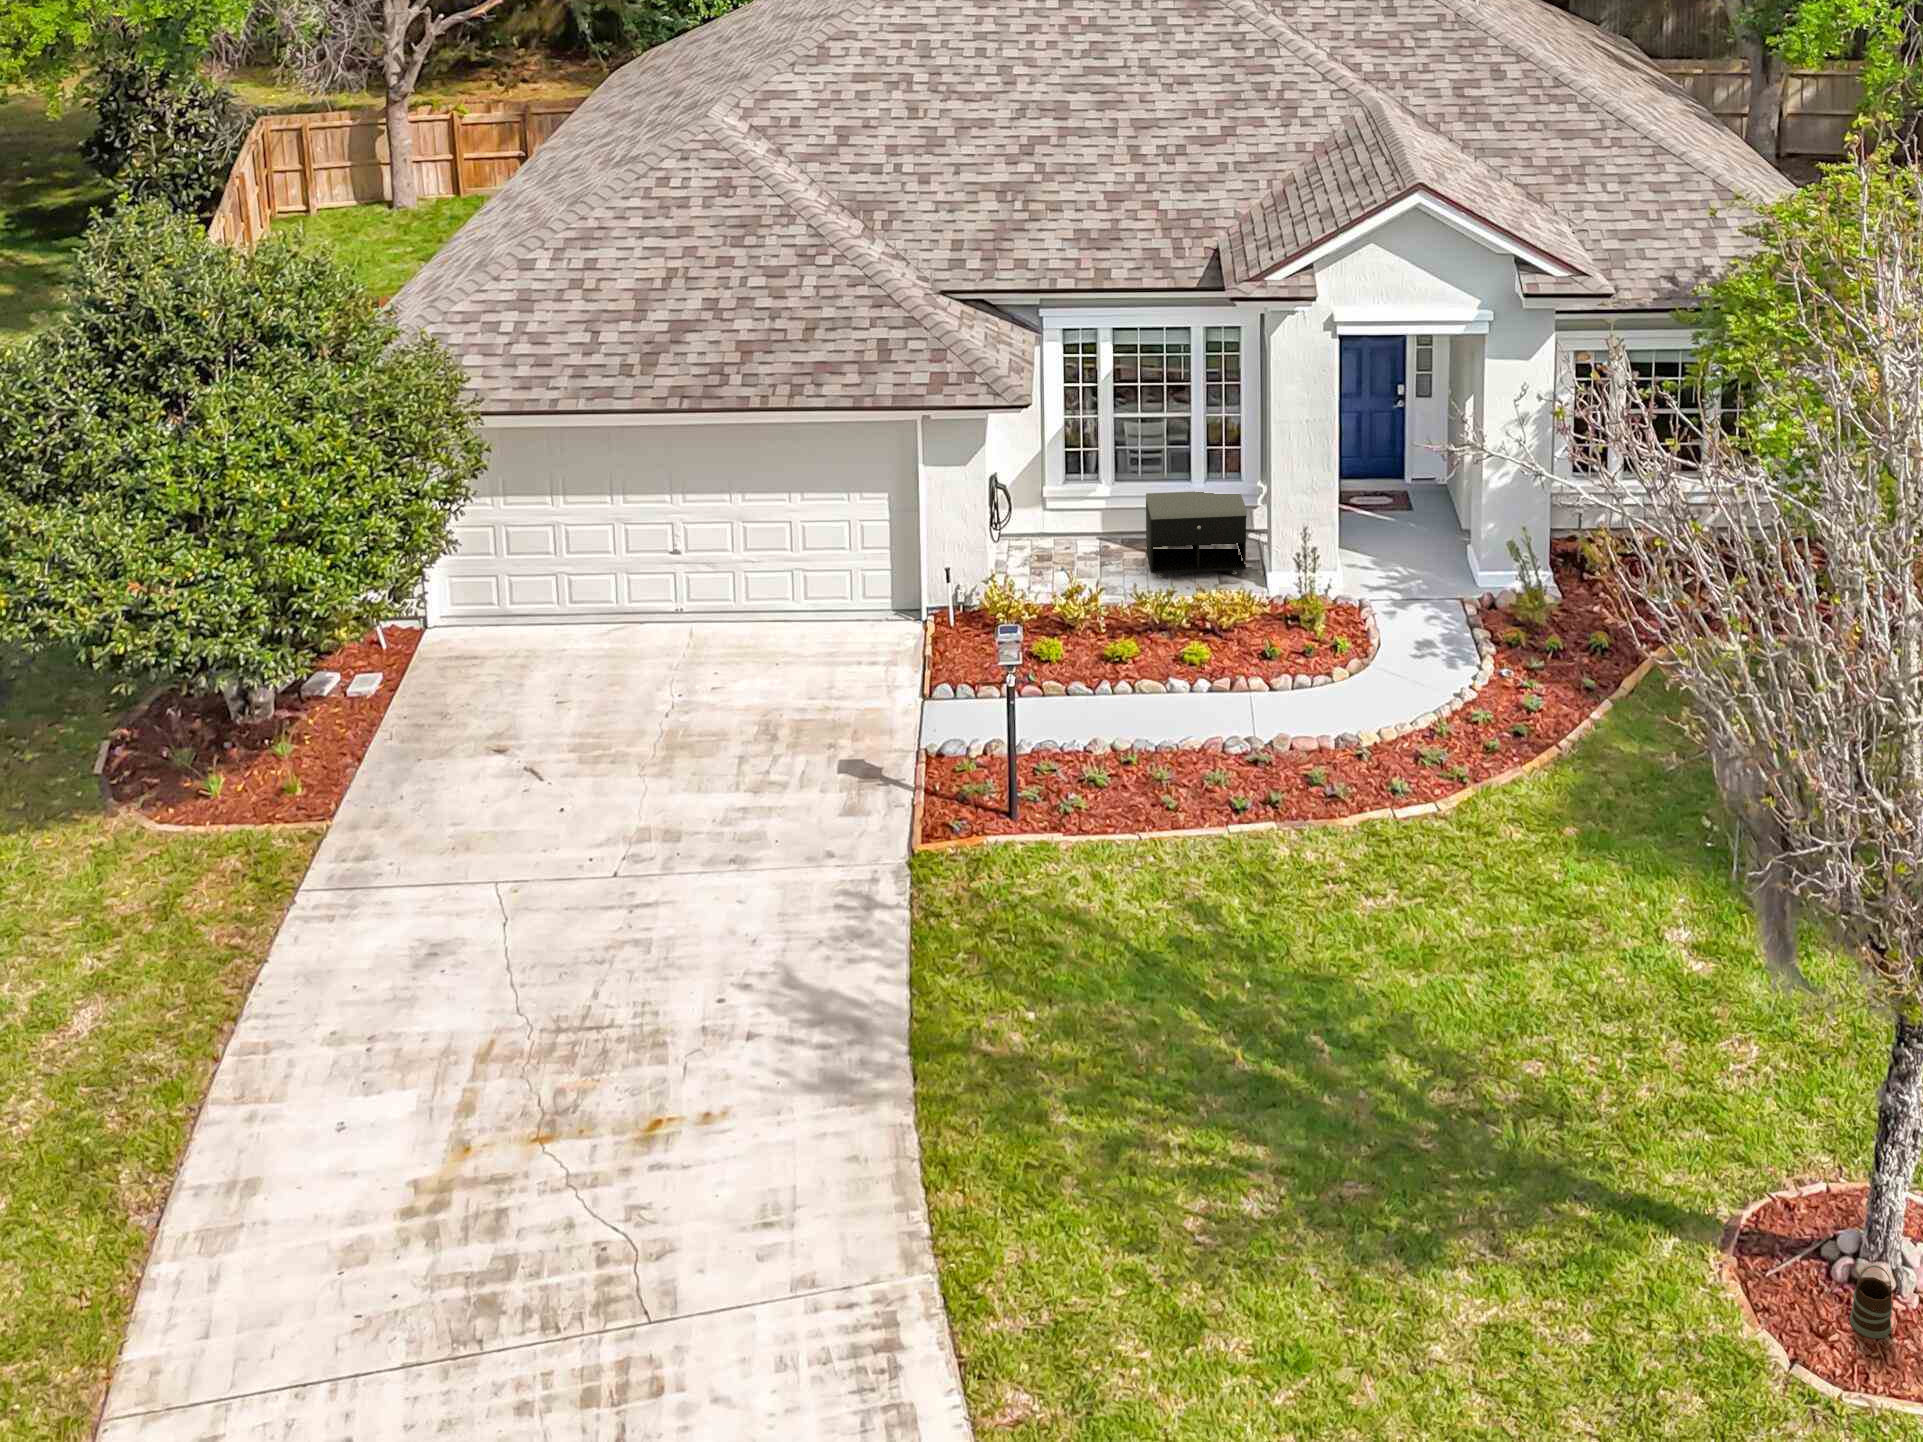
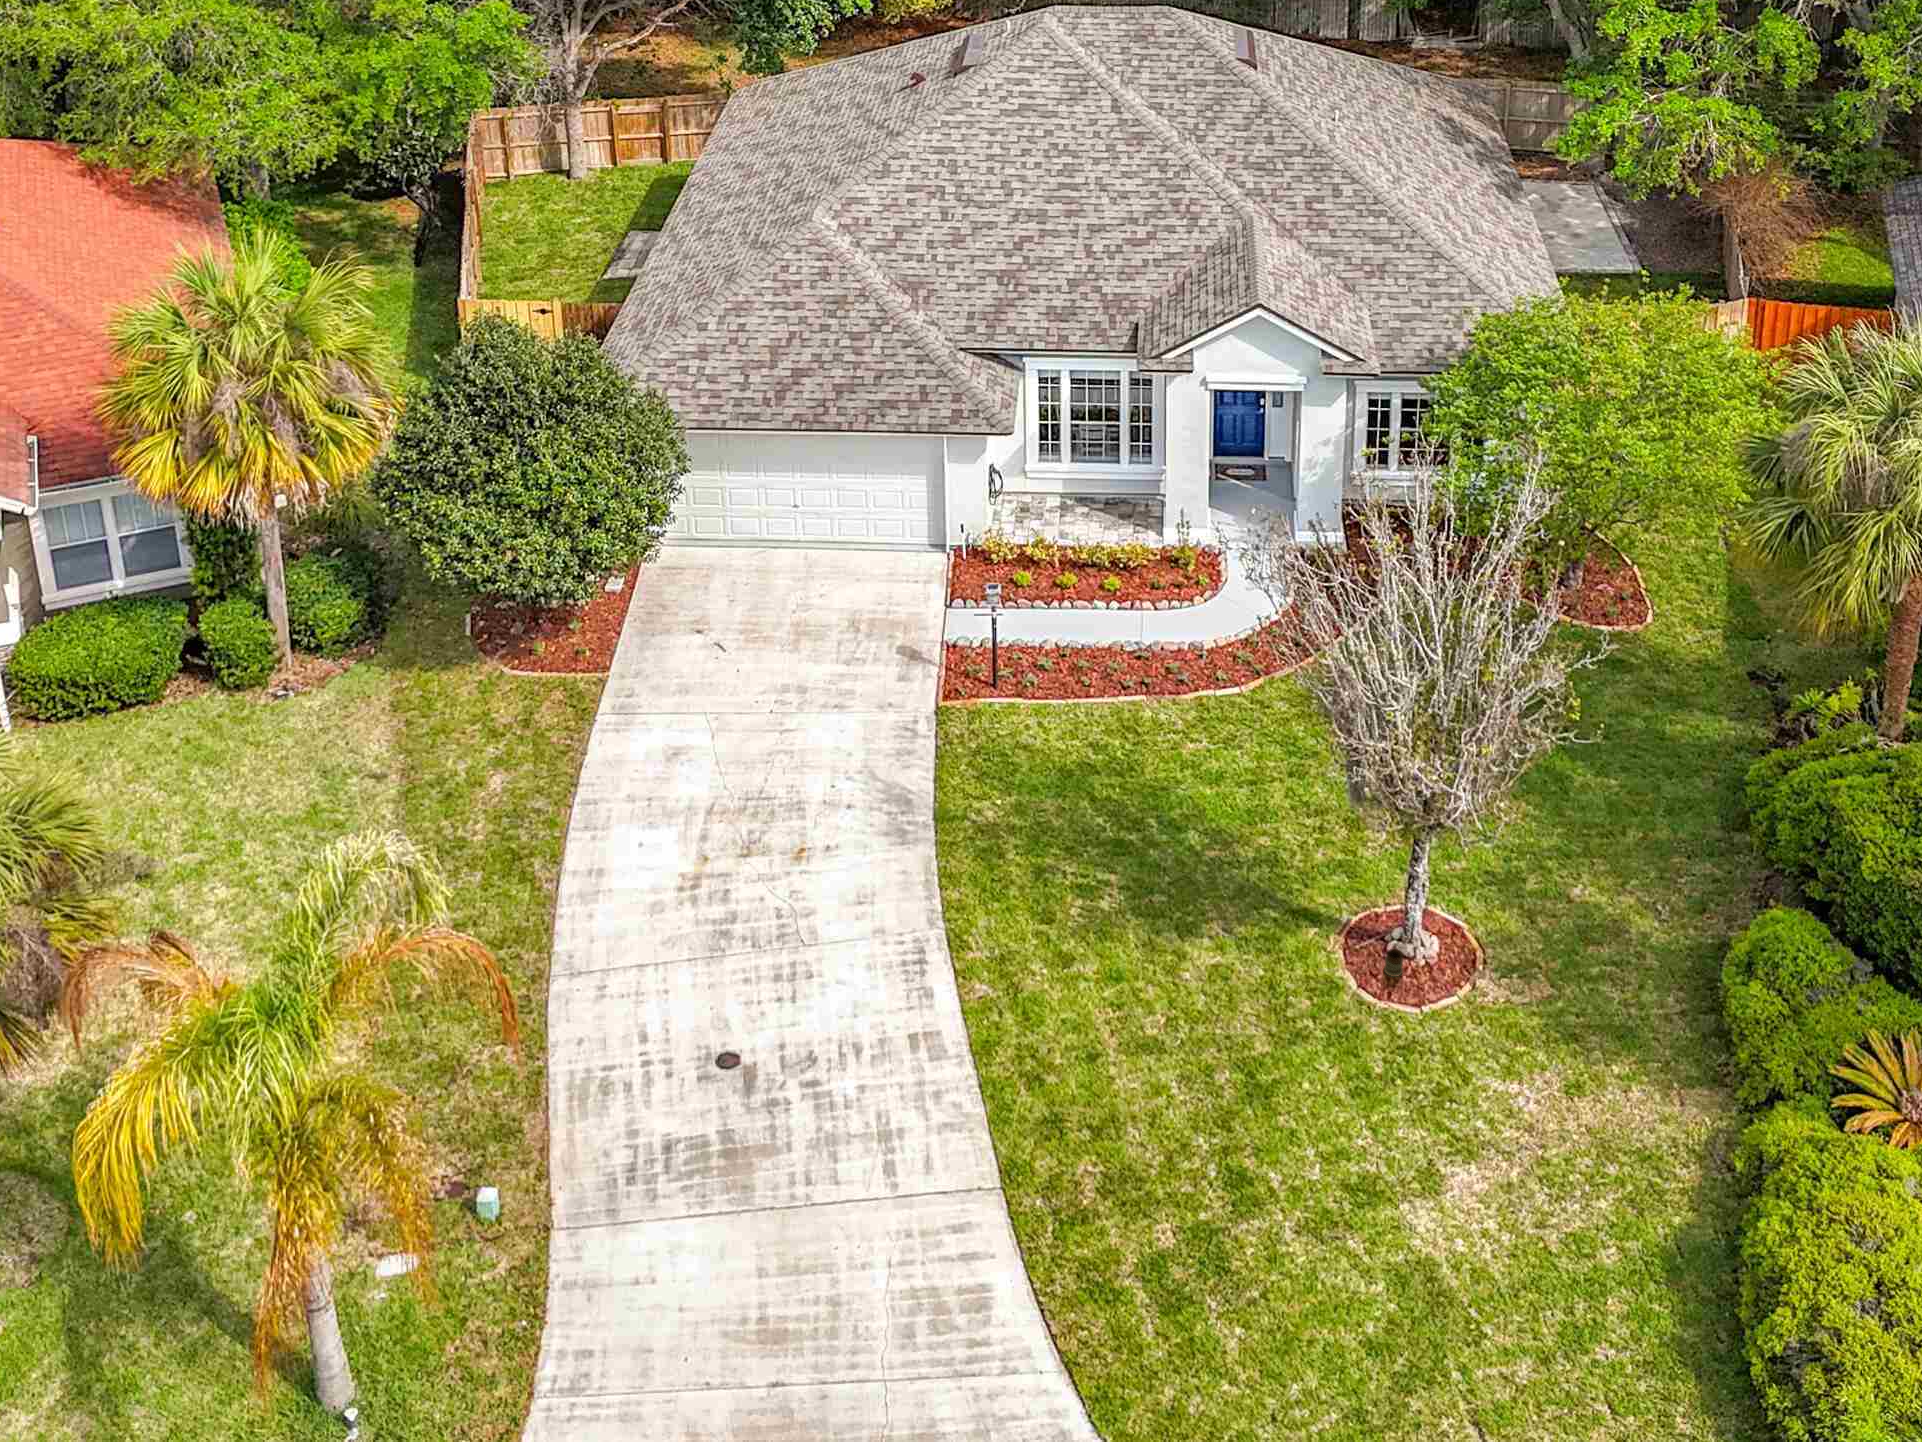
storage bench: present [1146,491,1247,578] -> none [1092,471,1154,526]

